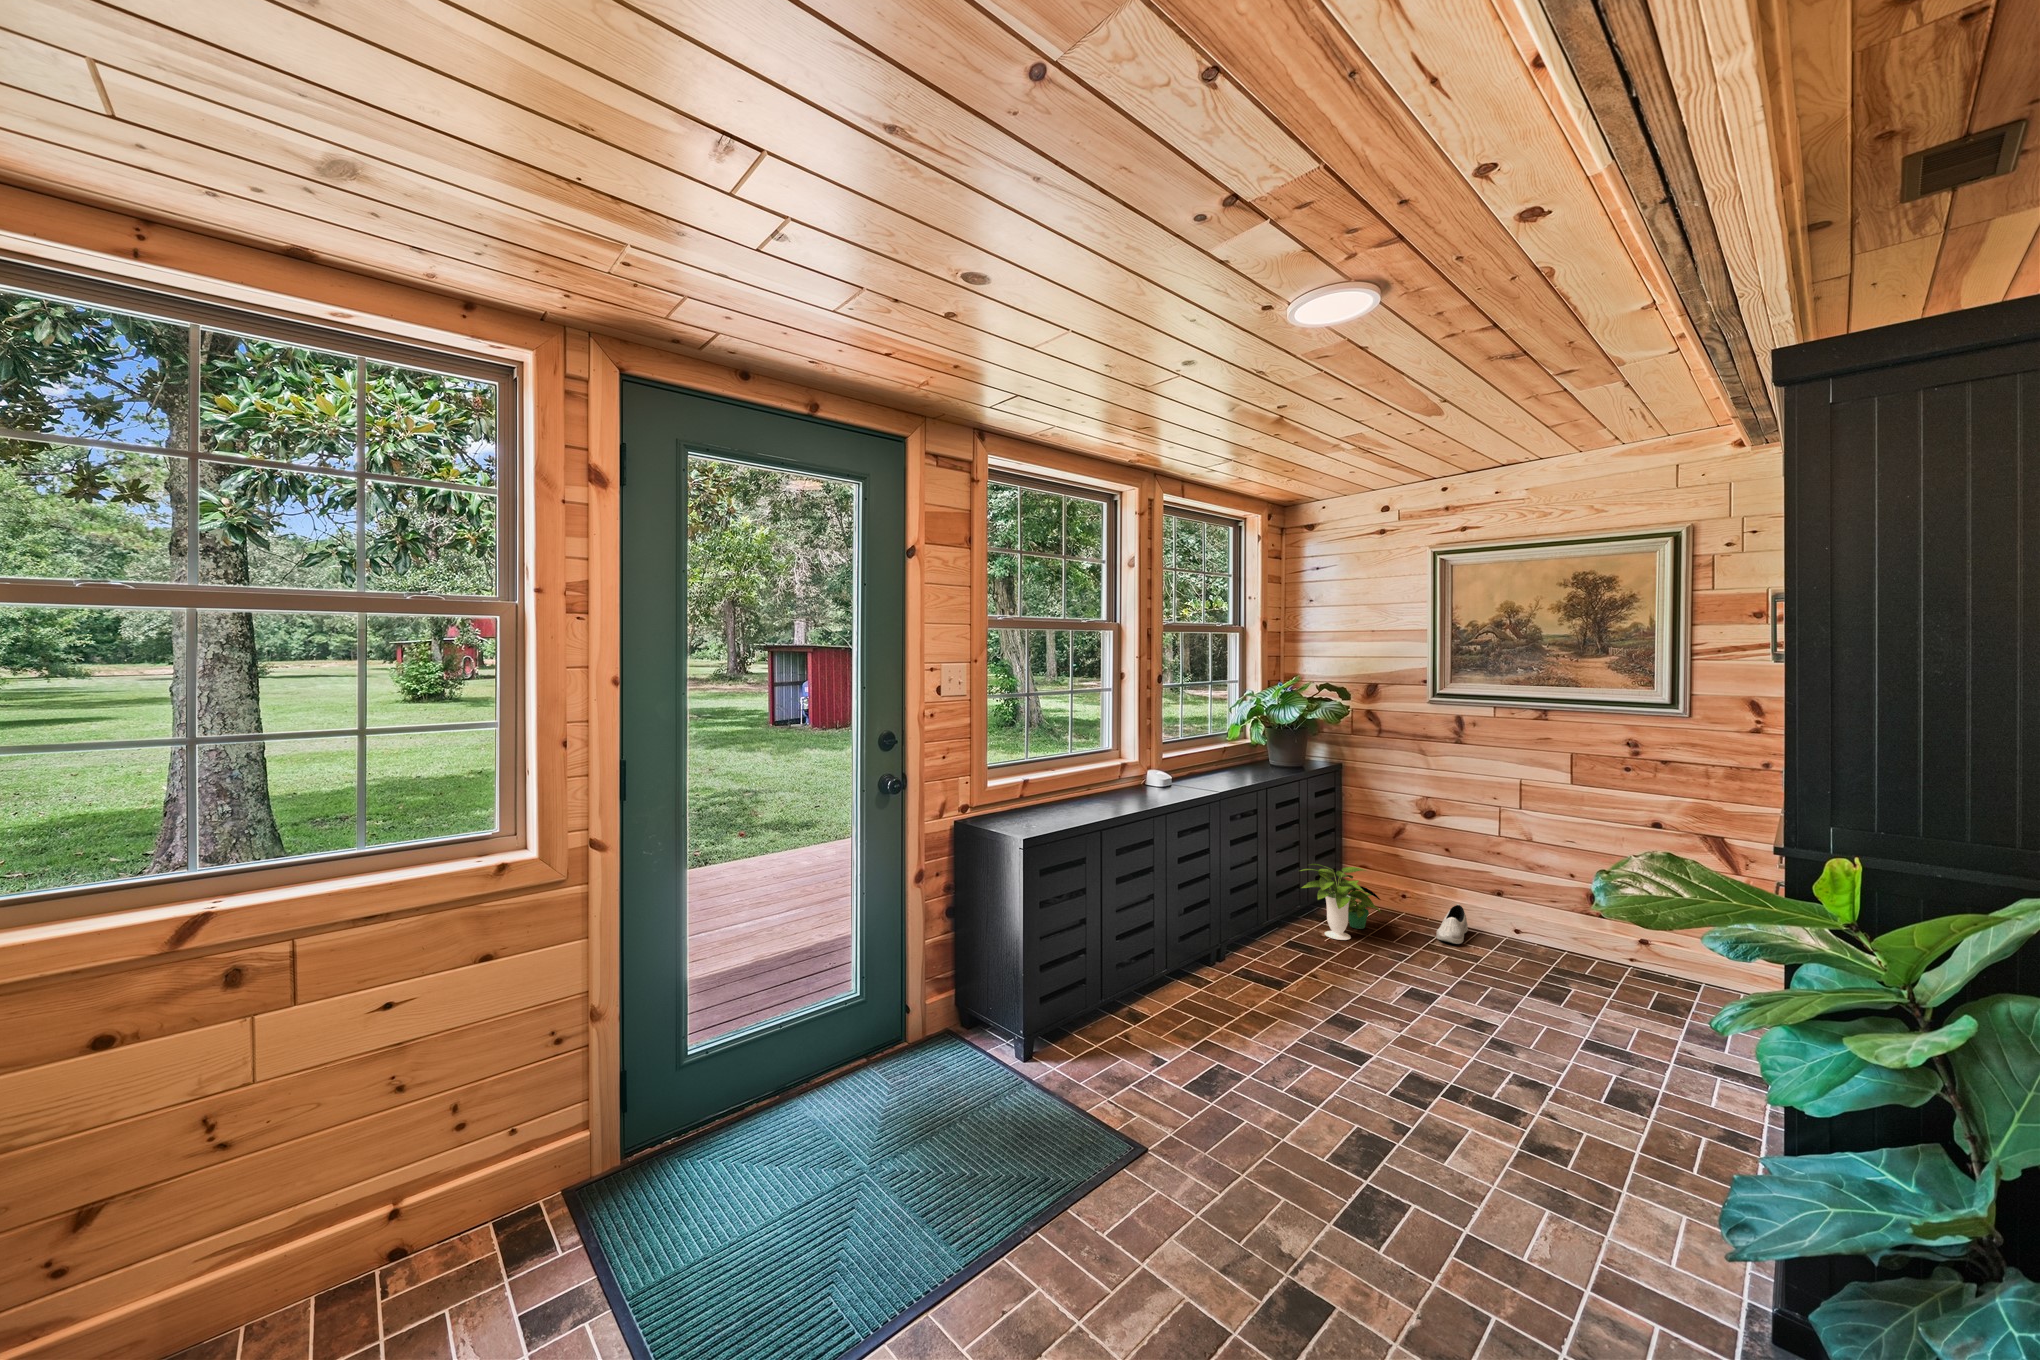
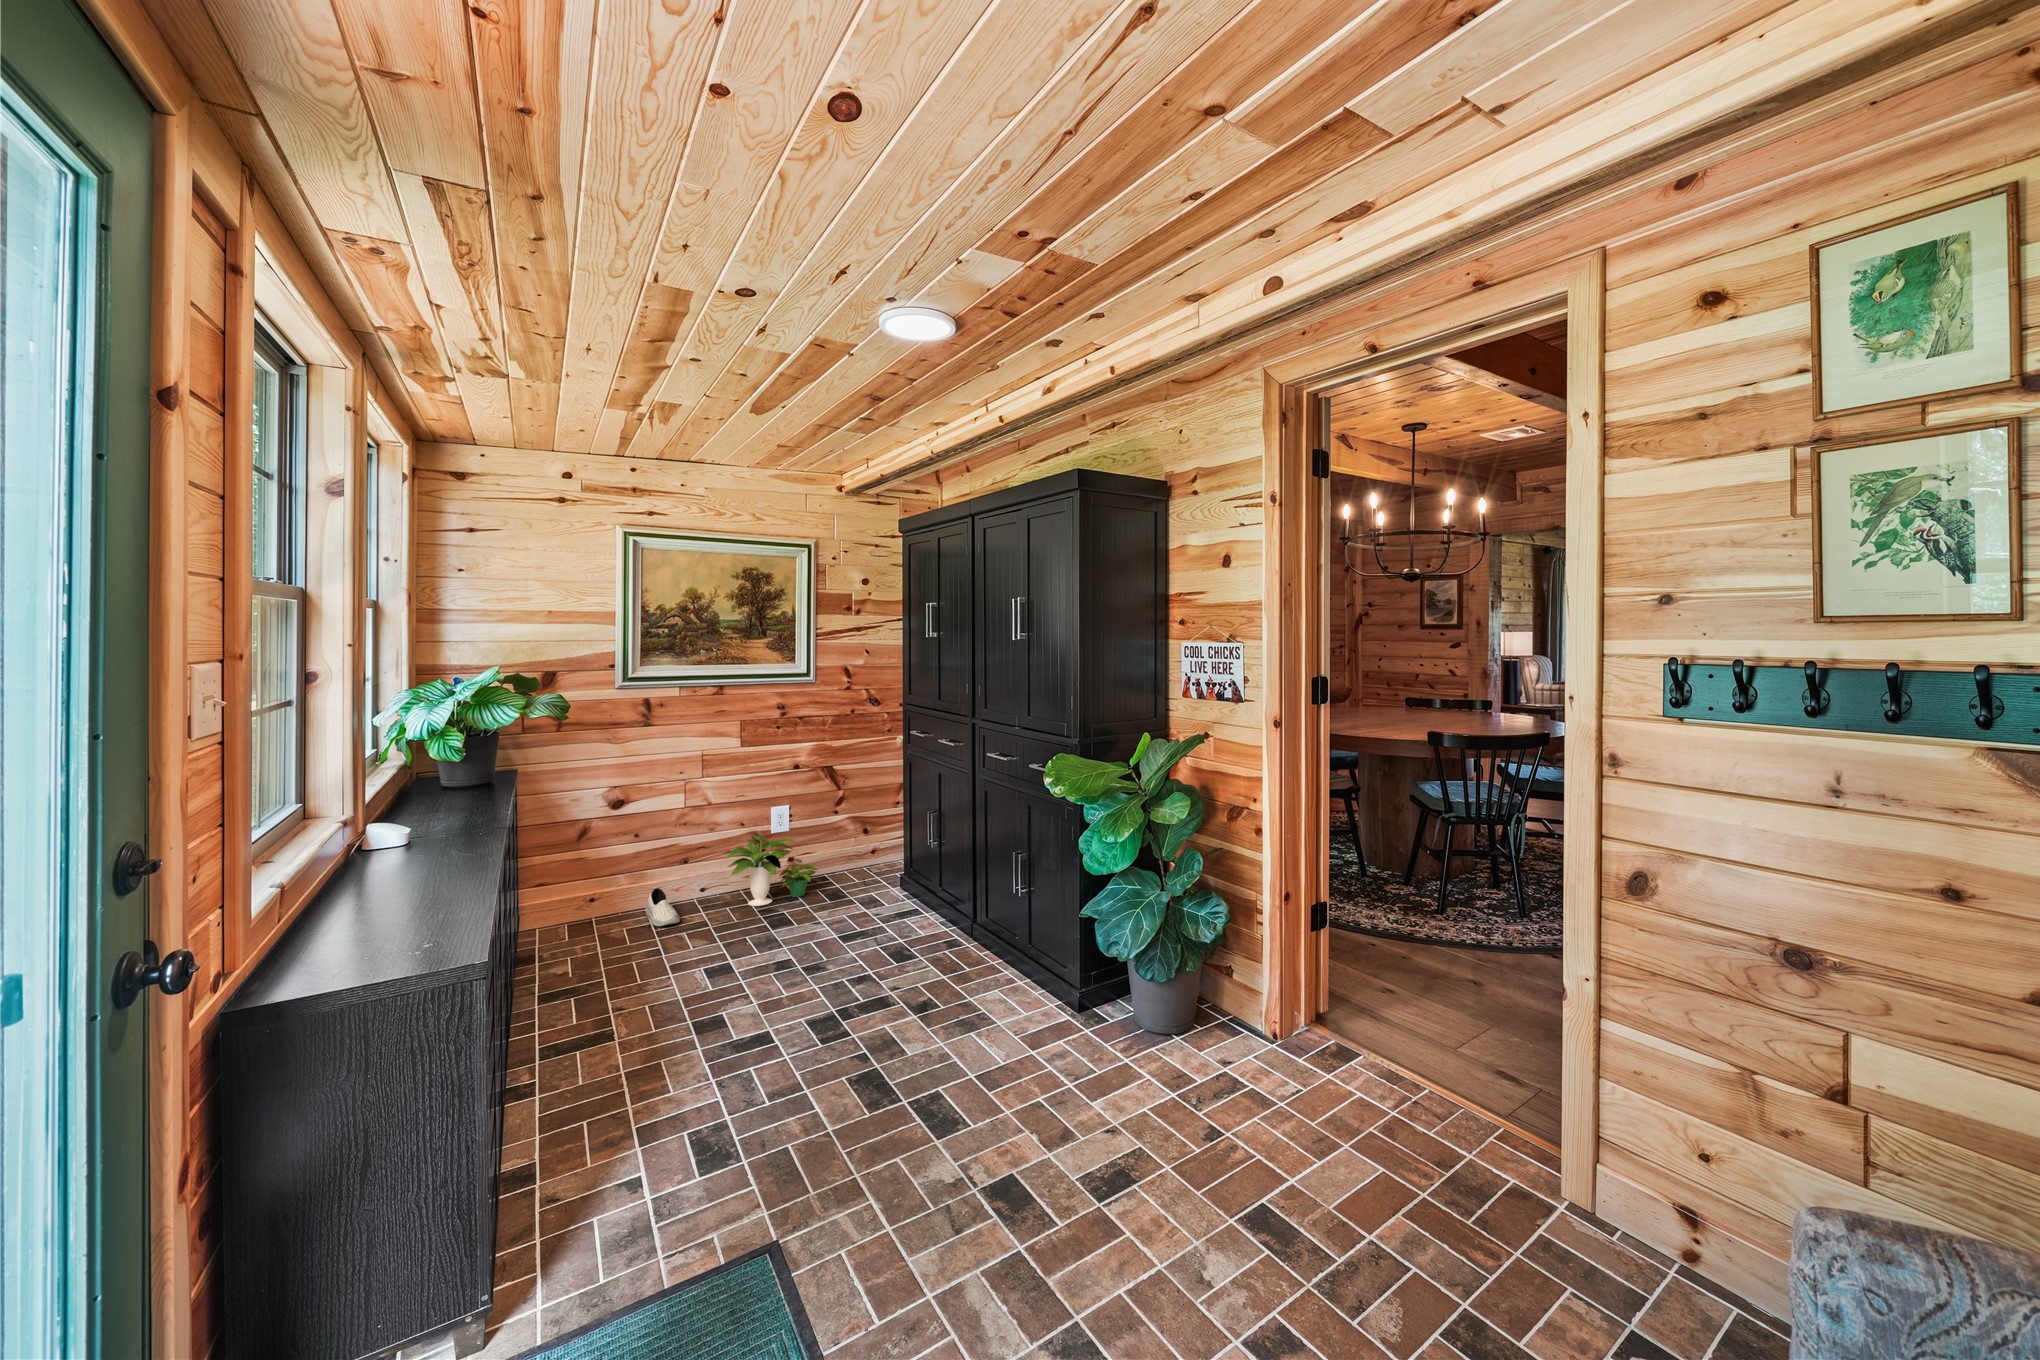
potted plant: present [1300,864,1381,940] -> present [726,835,819,906]

